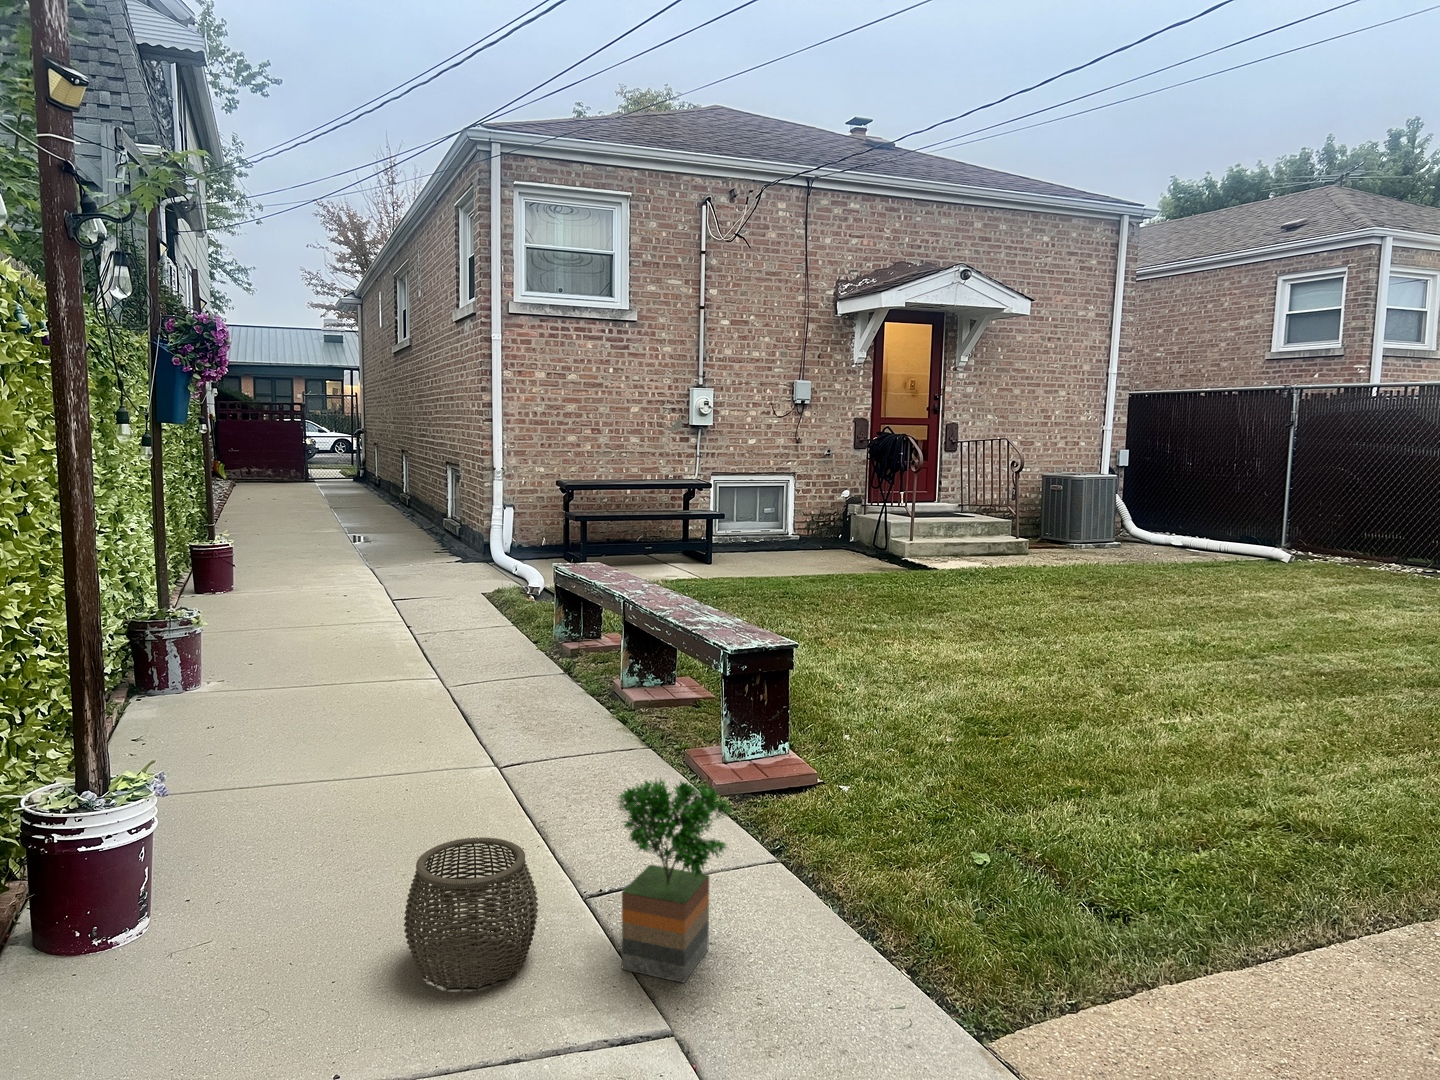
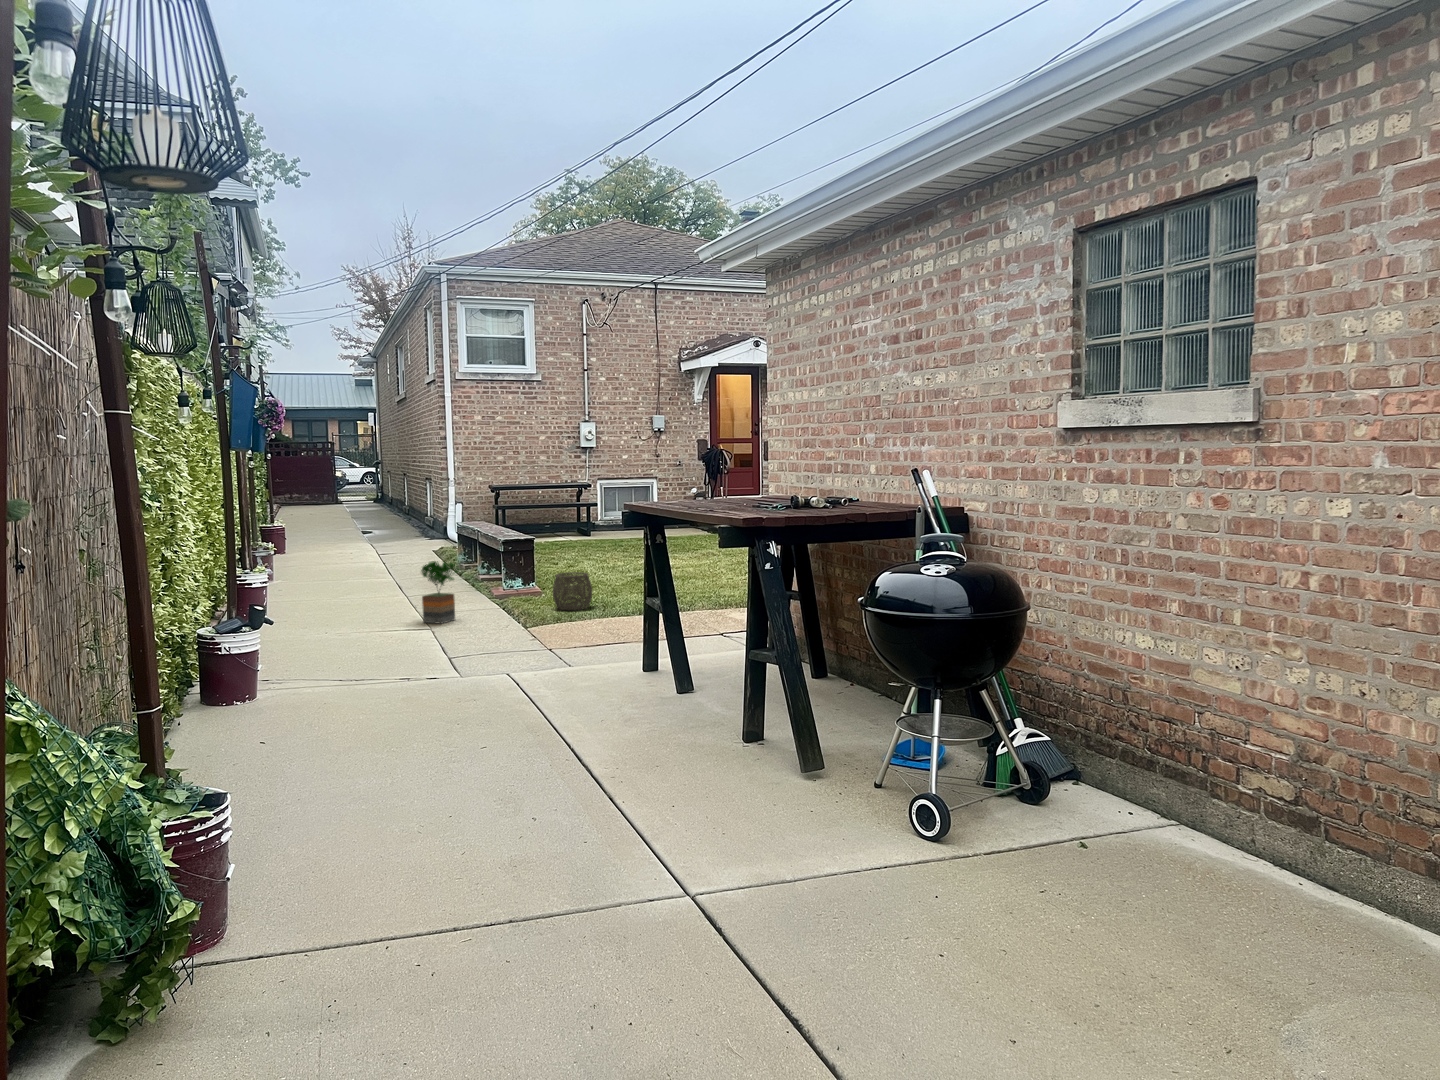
woven basket: present [404,837,538,990] -> present [553,572,592,610]

